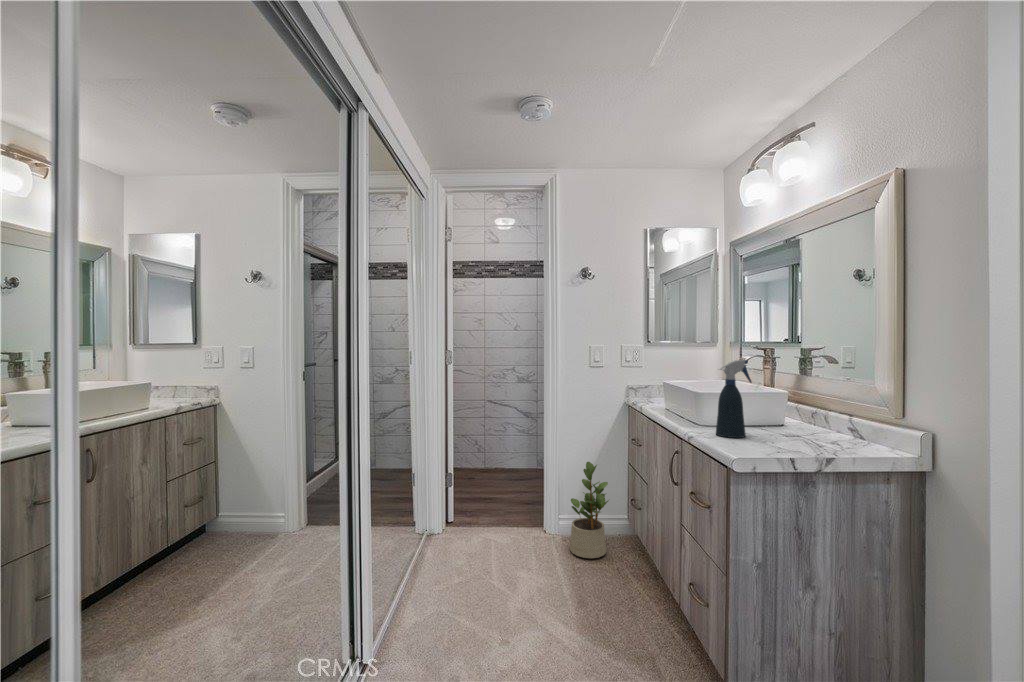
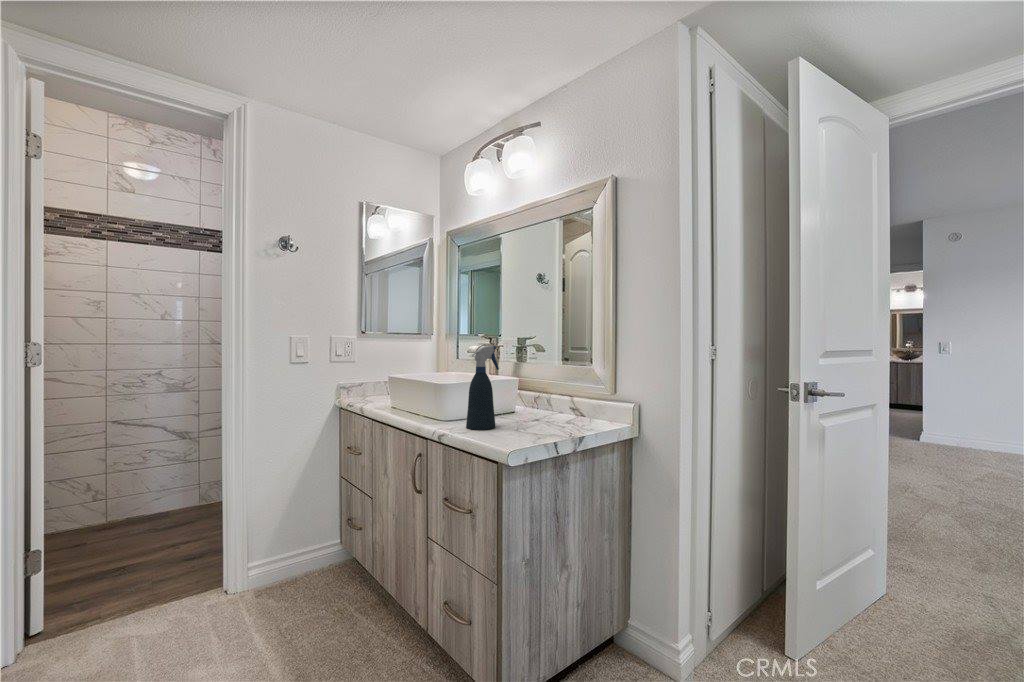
potted plant: present [570,462,609,558] -> none [269,484,327,612]

